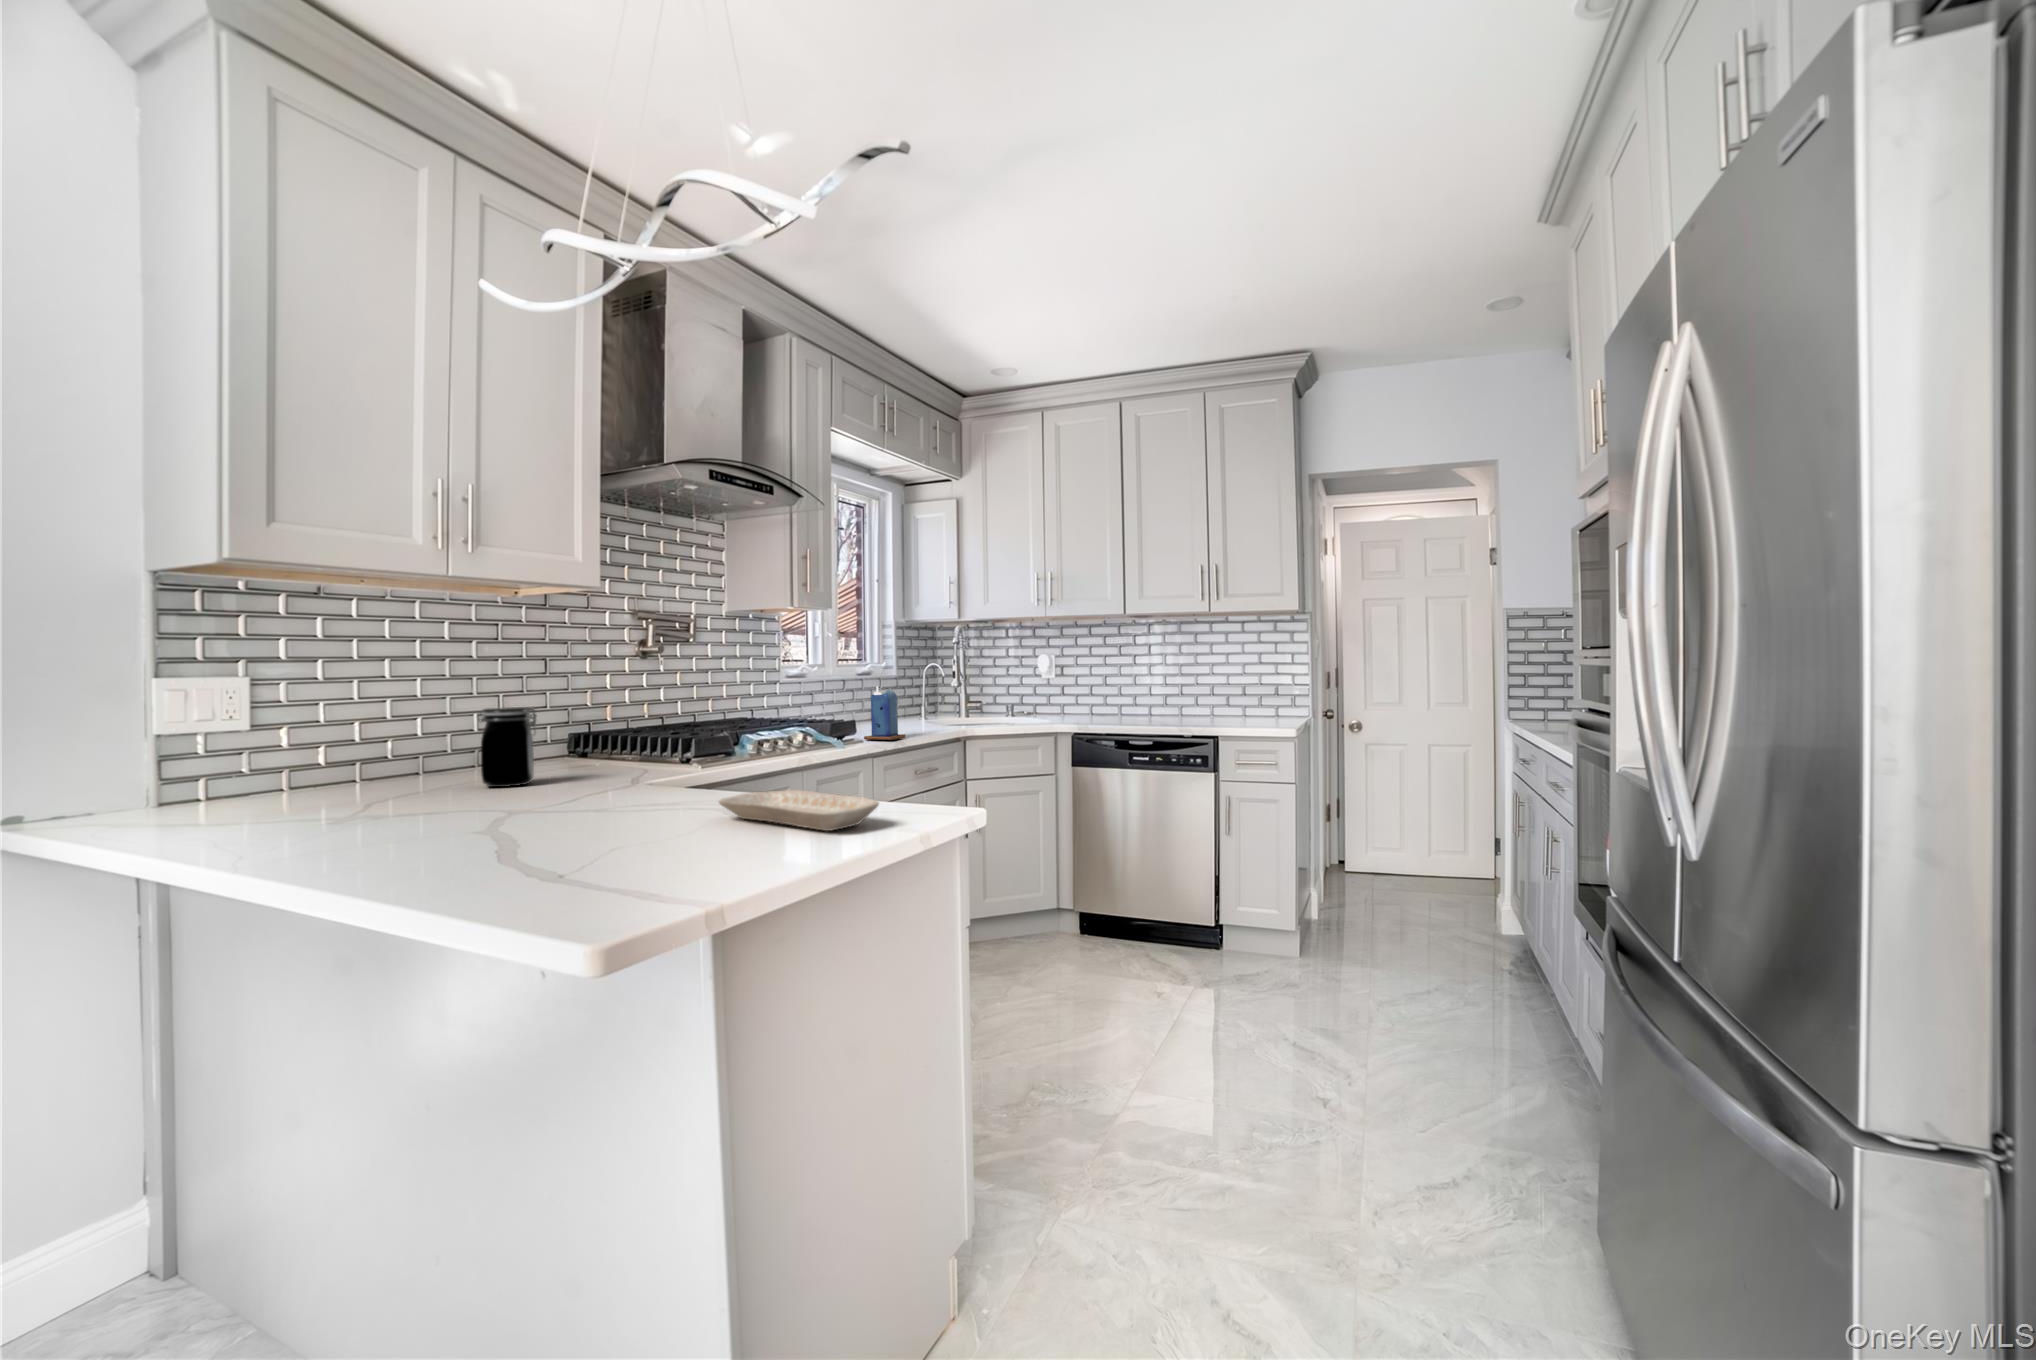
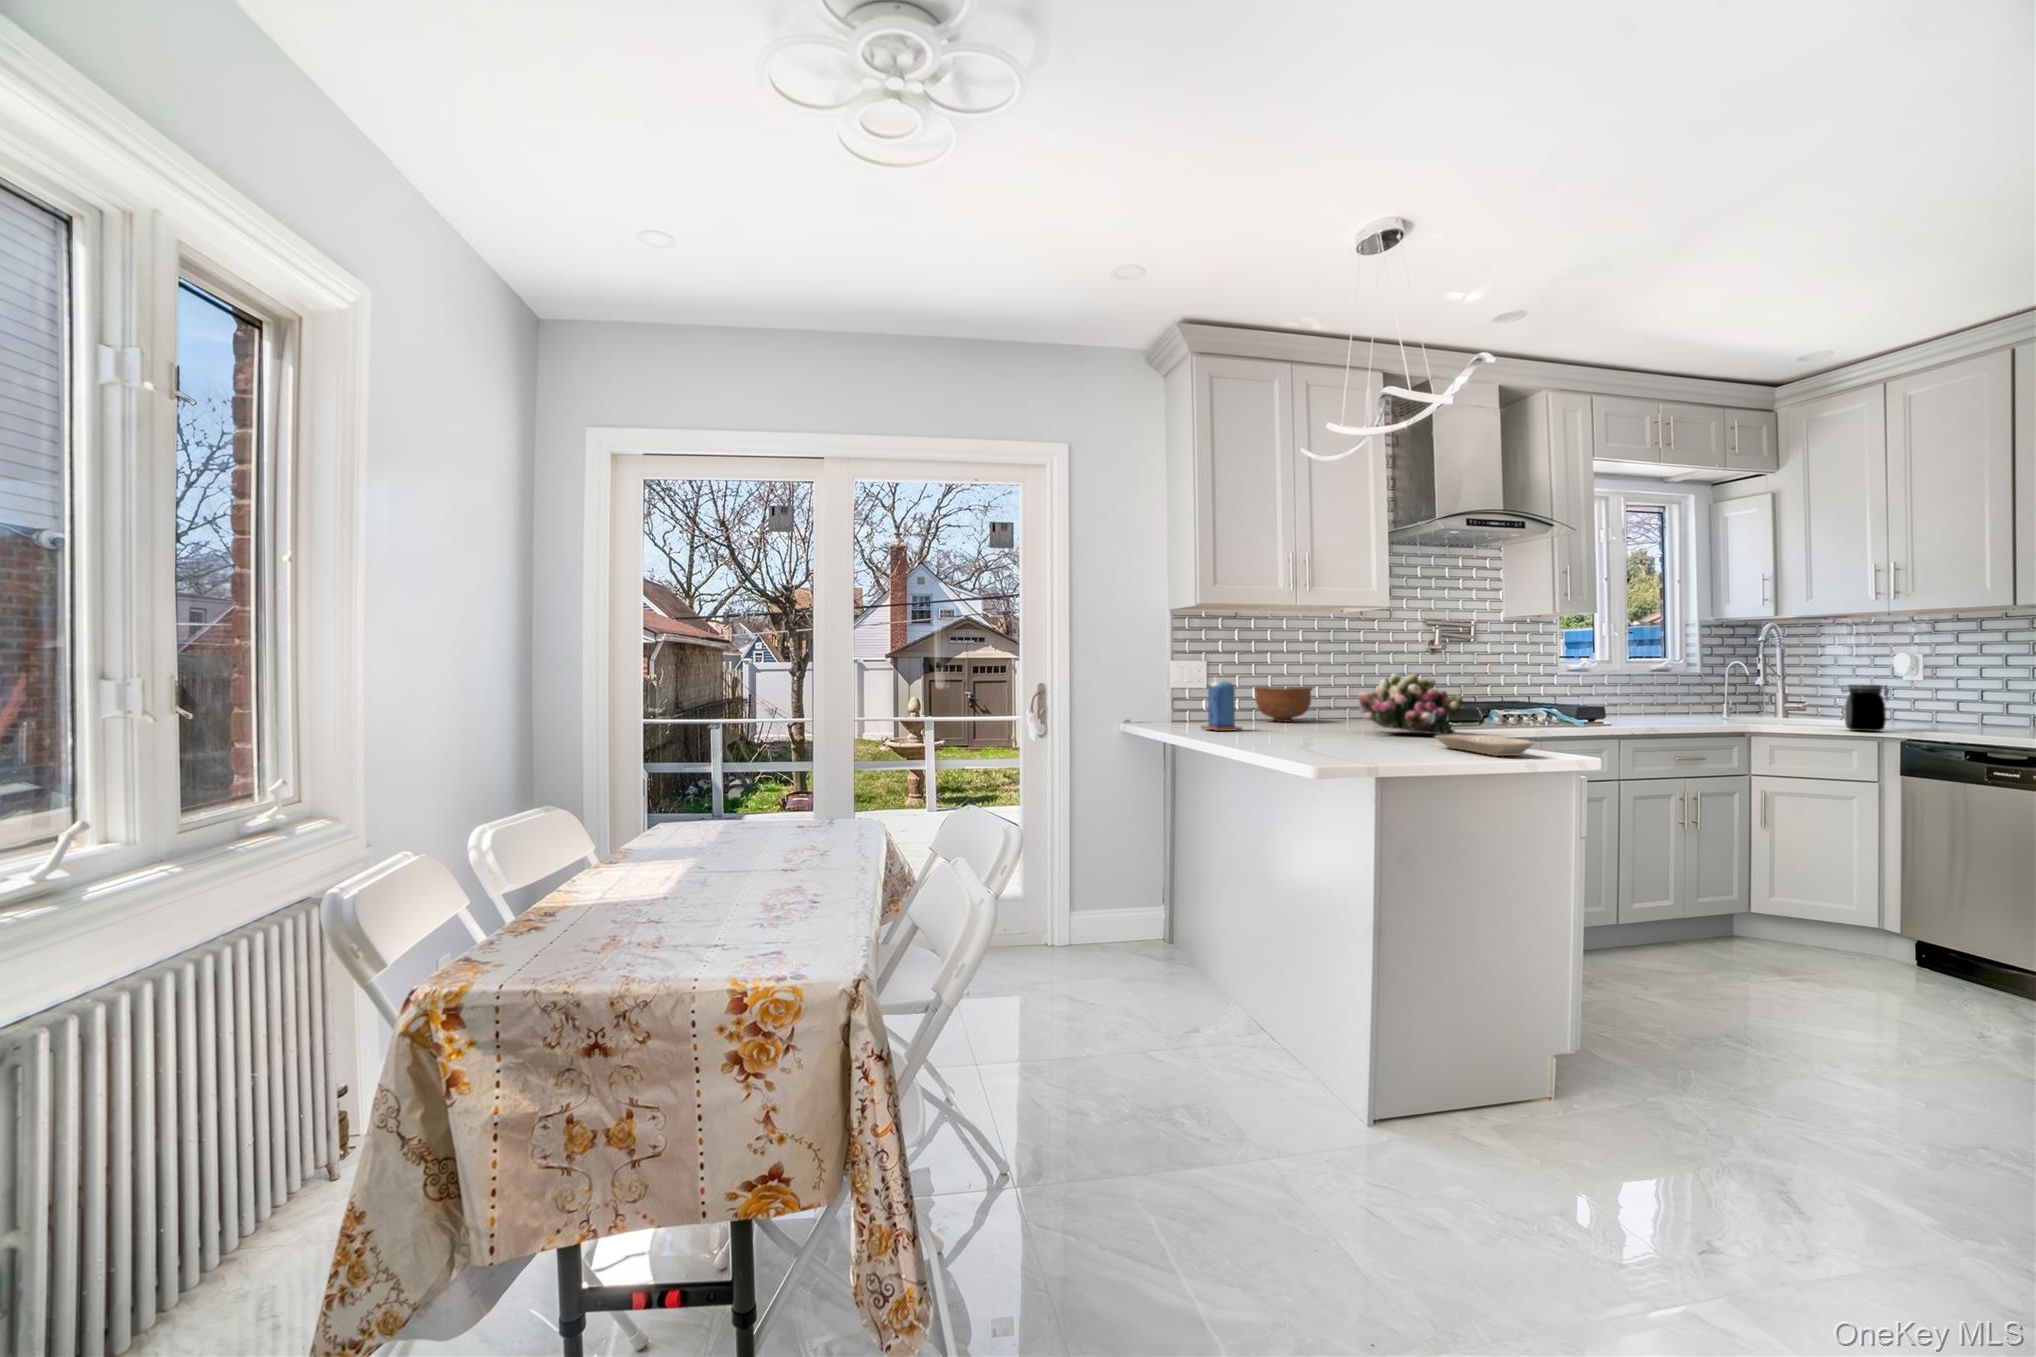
candle: present [864,686,905,740] -> present [1201,677,1242,731]
flower arrangement: none [560,692,725,785] -> present [1357,673,1463,735]
jar: present [478,707,537,787] -> present [1841,685,1889,732]
bowl: none [355,716,474,778] -> present [1254,687,1313,722]

